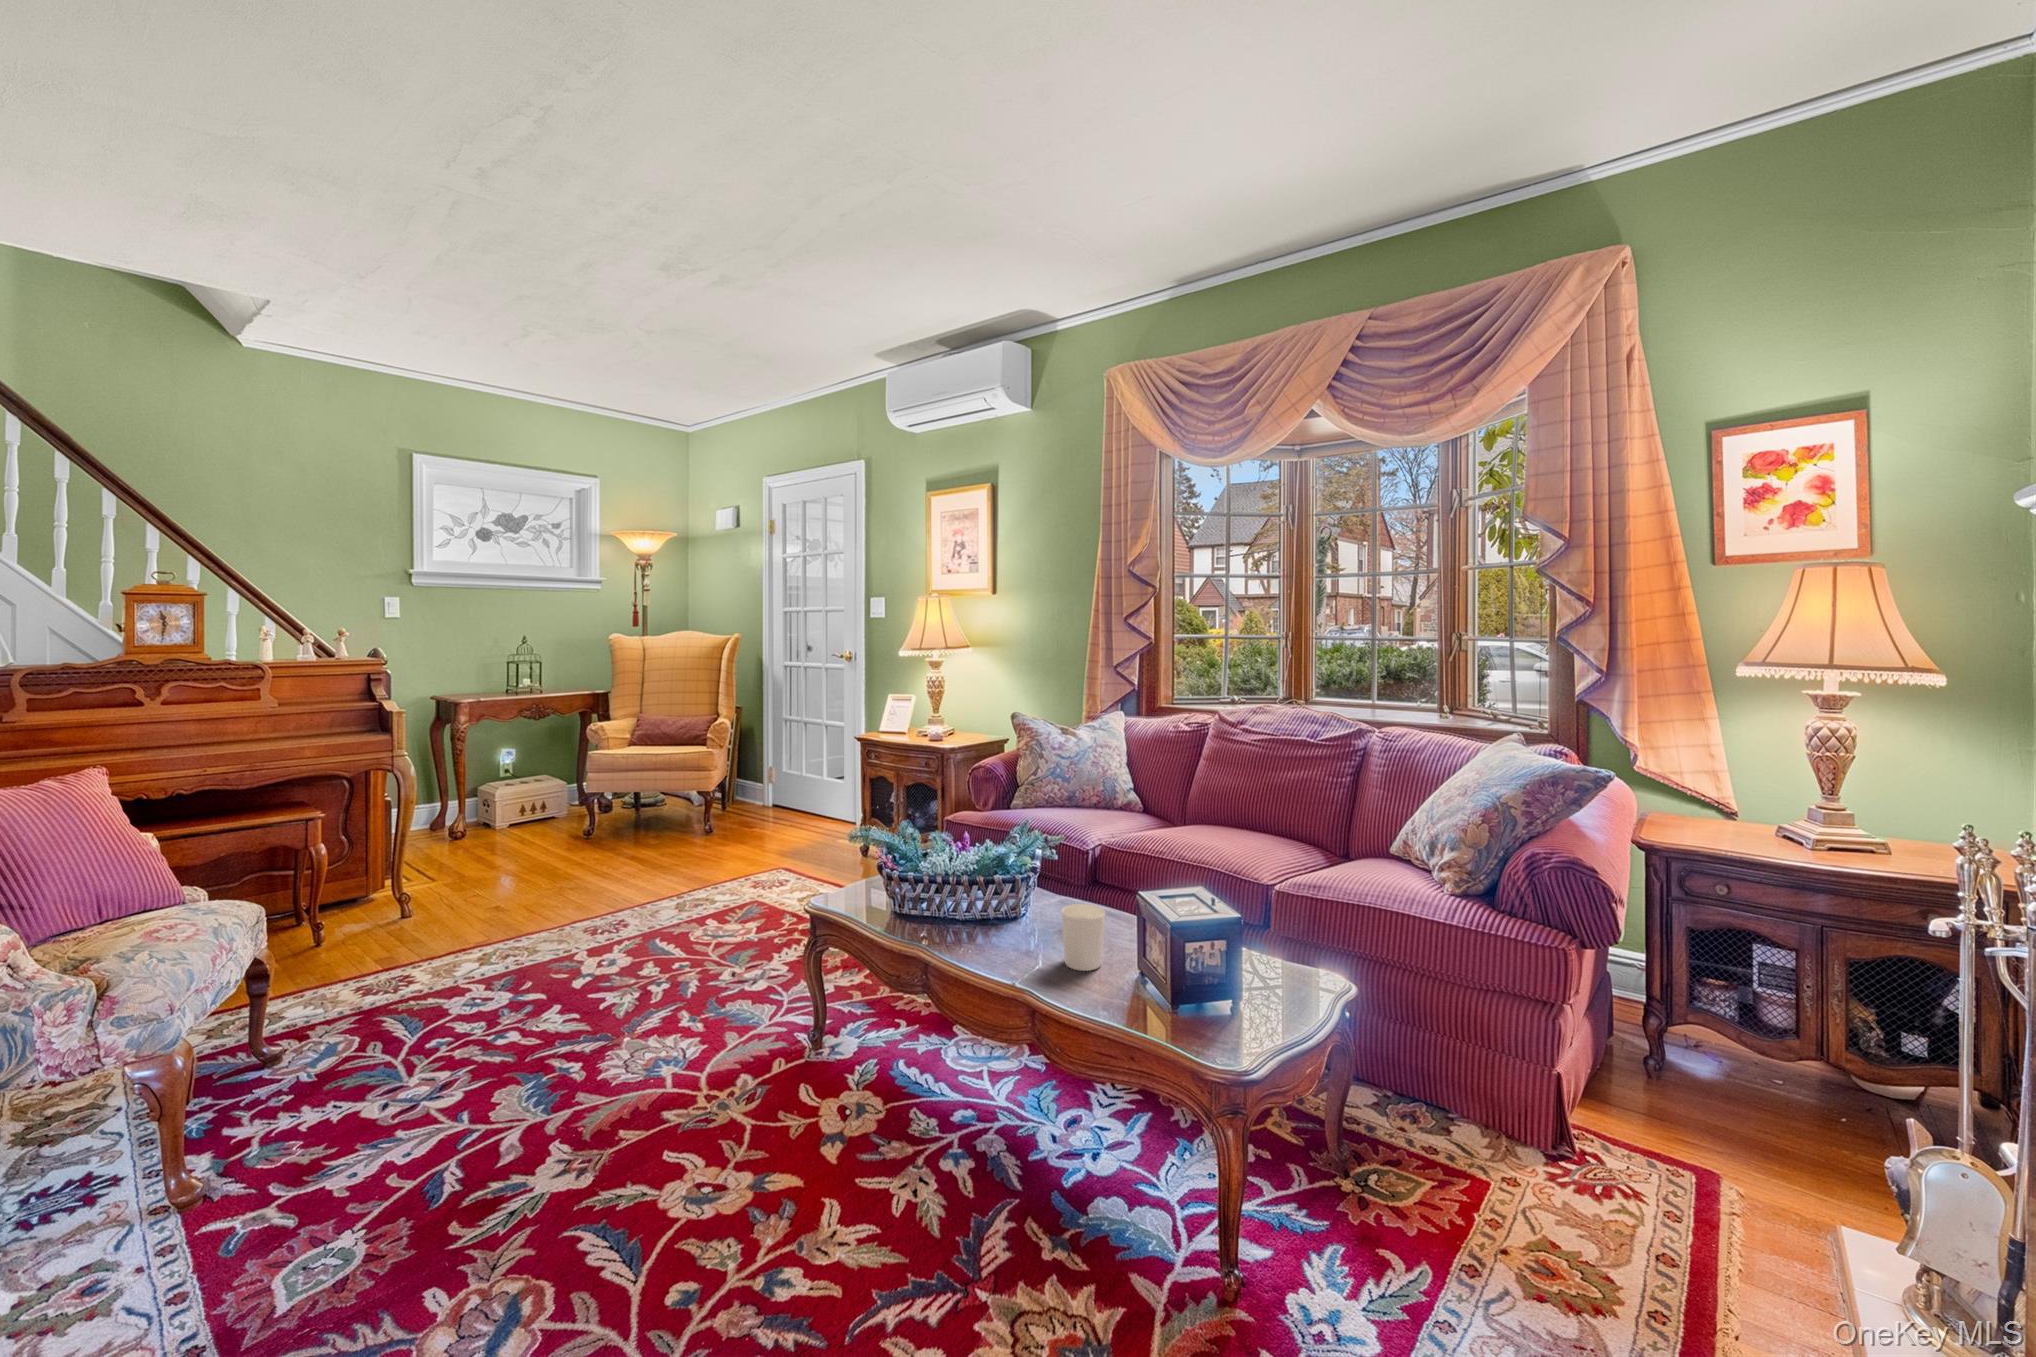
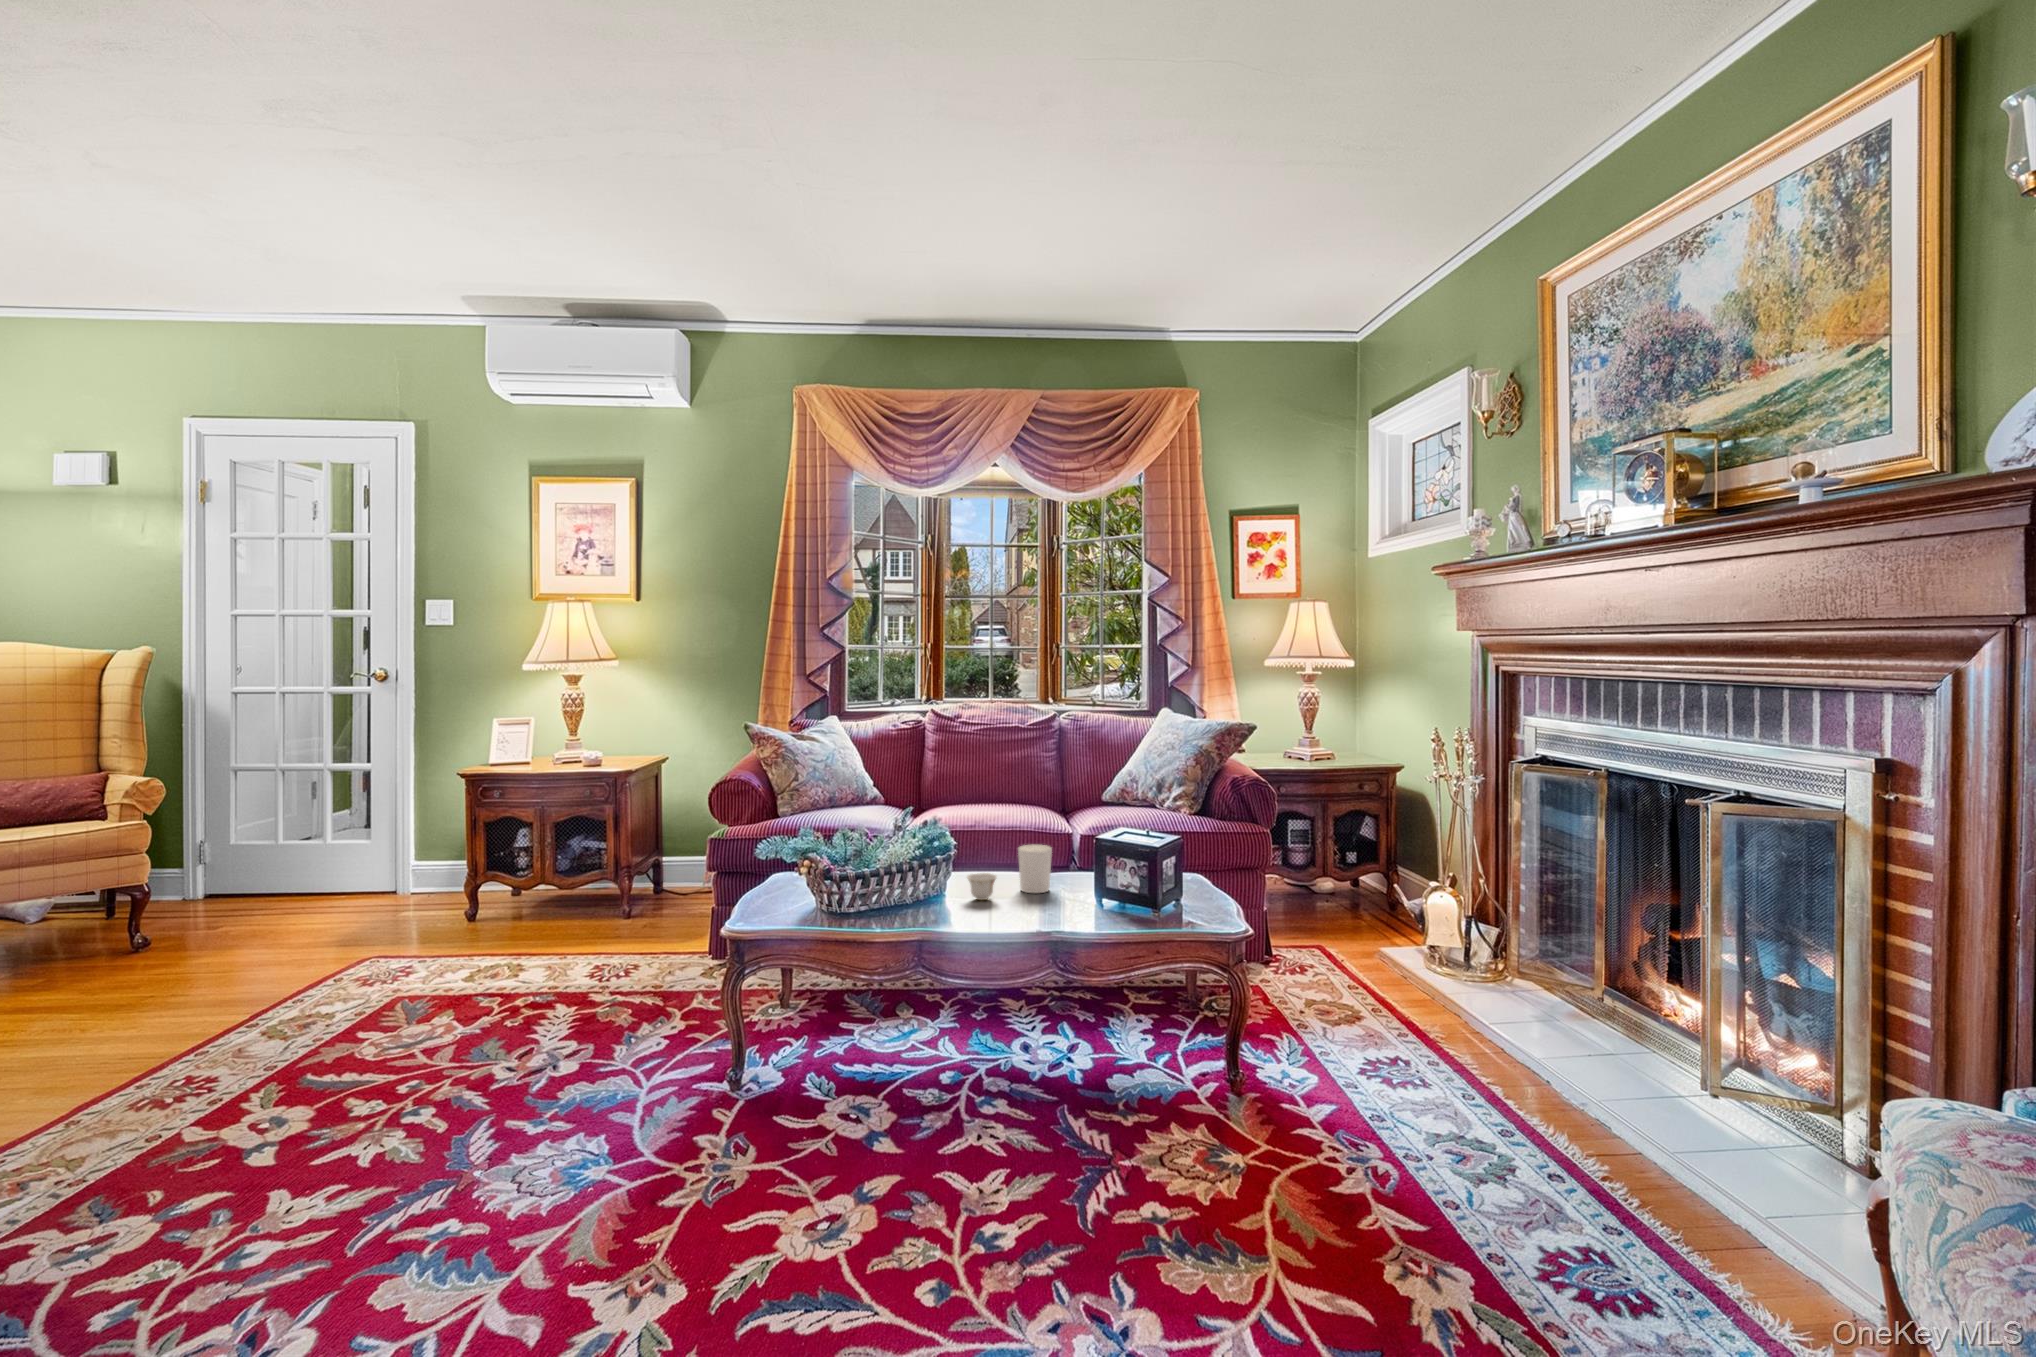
teacup: none [985,927,1026,962] -> present [967,873,996,900]

